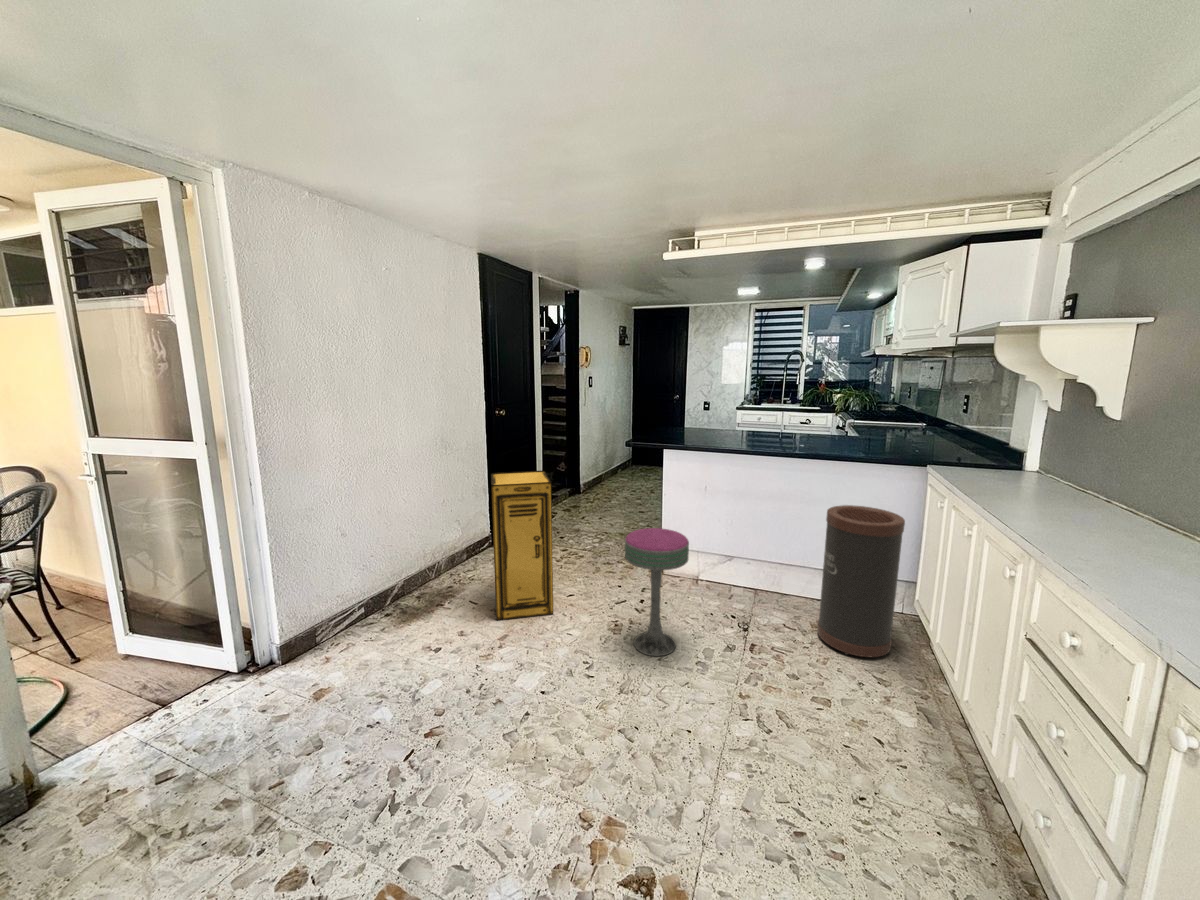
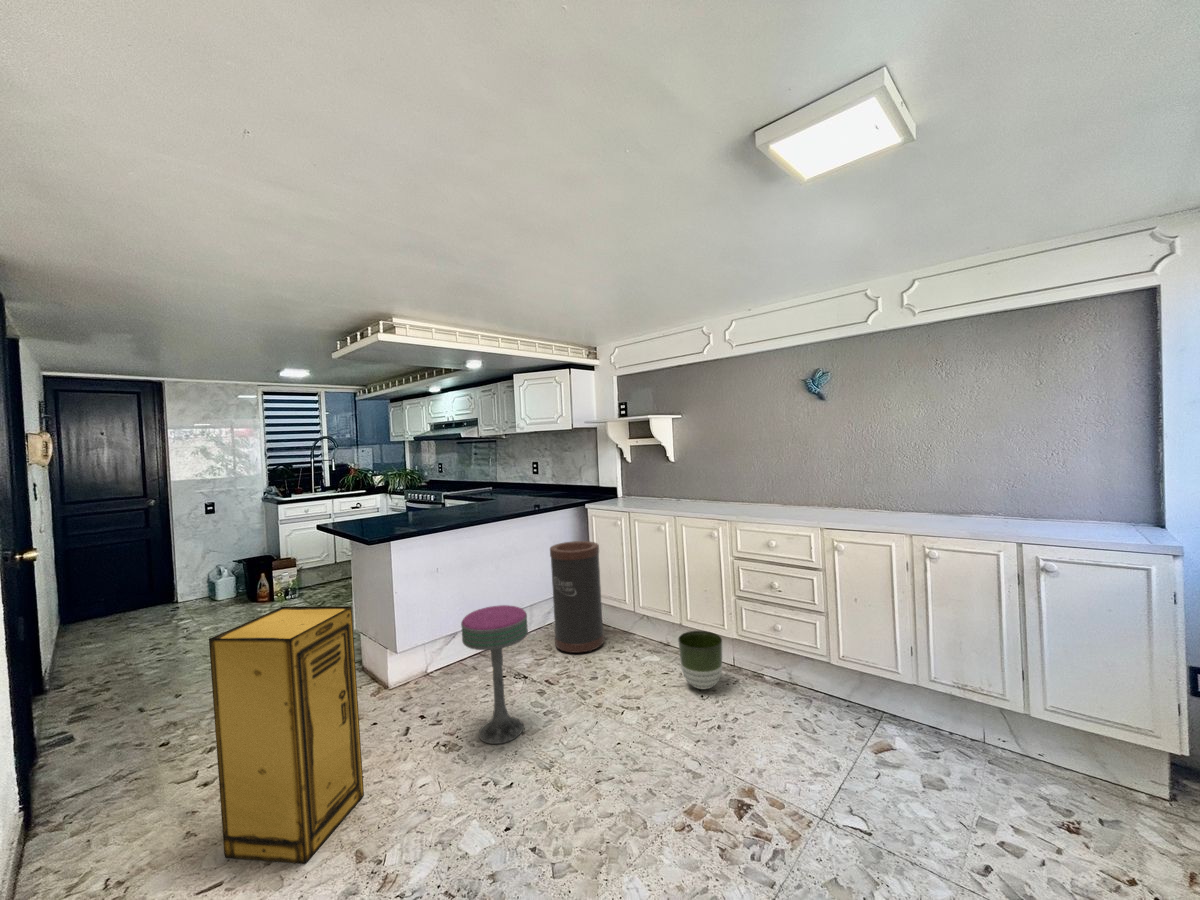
planter: none [855,697,944,806] -> present [678,631,722,689]

